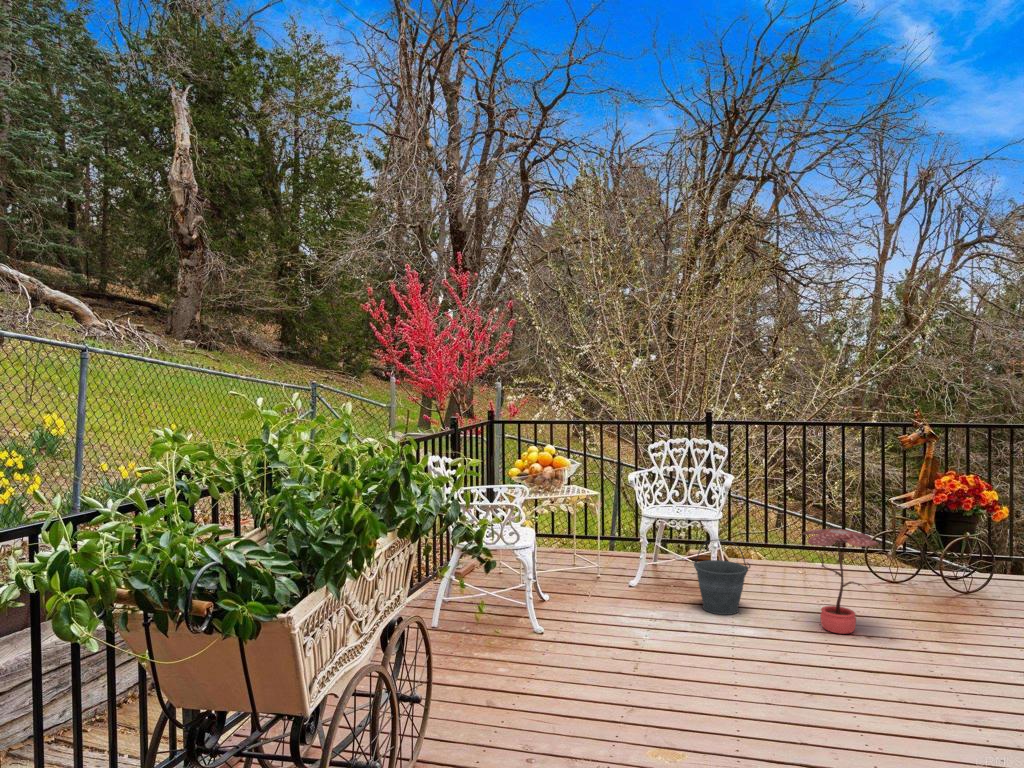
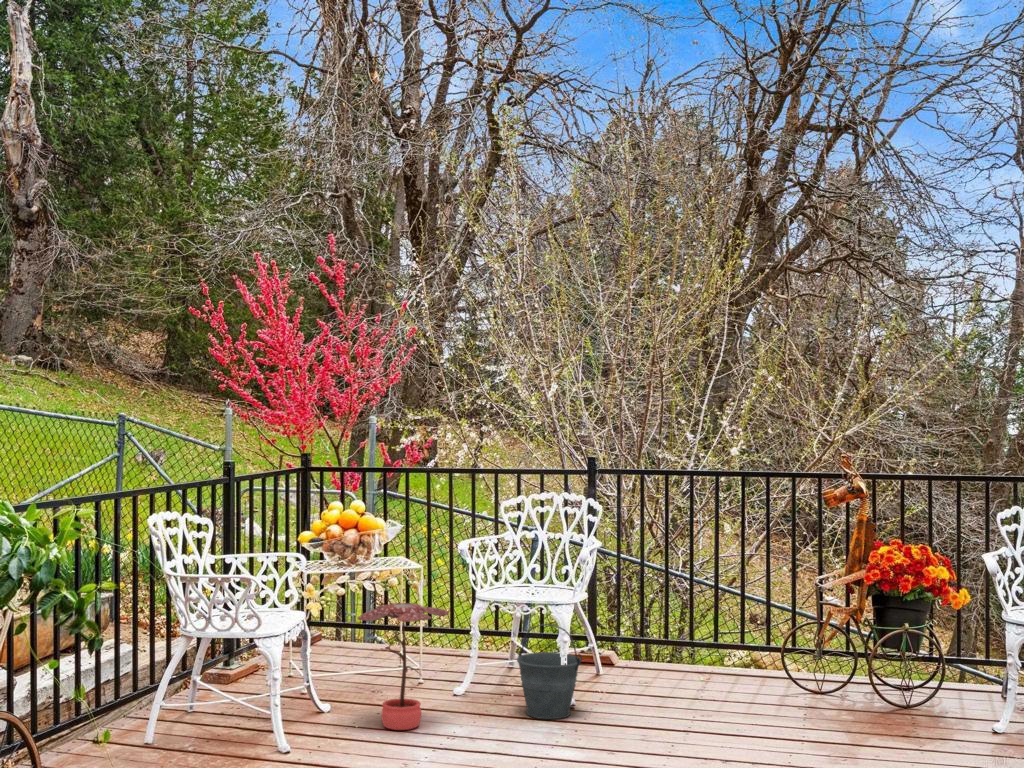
potted plant: present [803,529,878,634] -> present [358,603,449,730]

